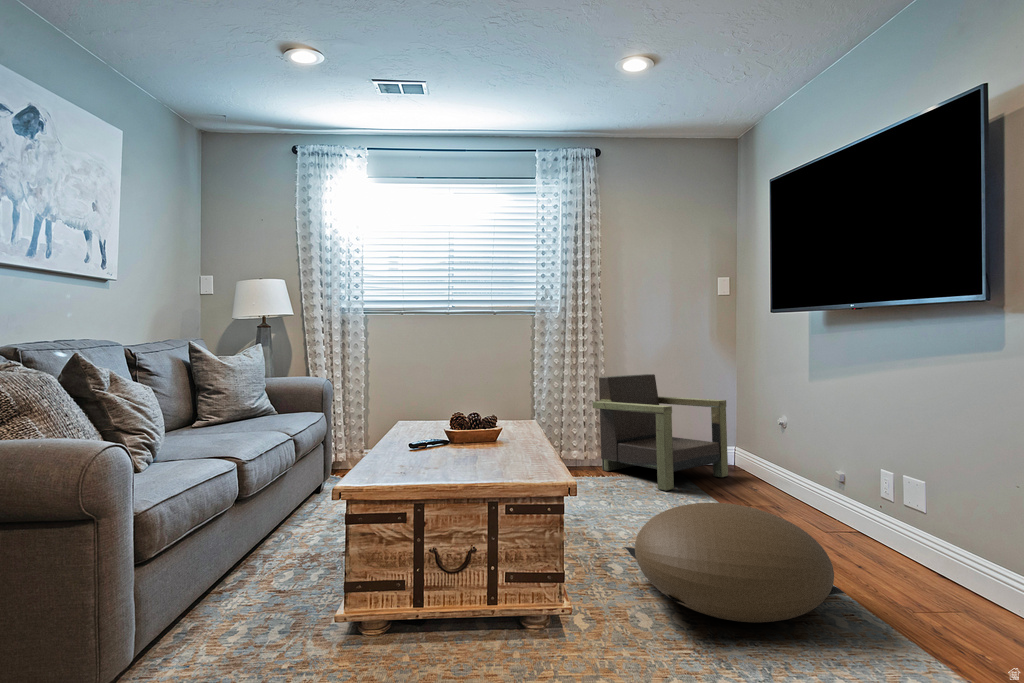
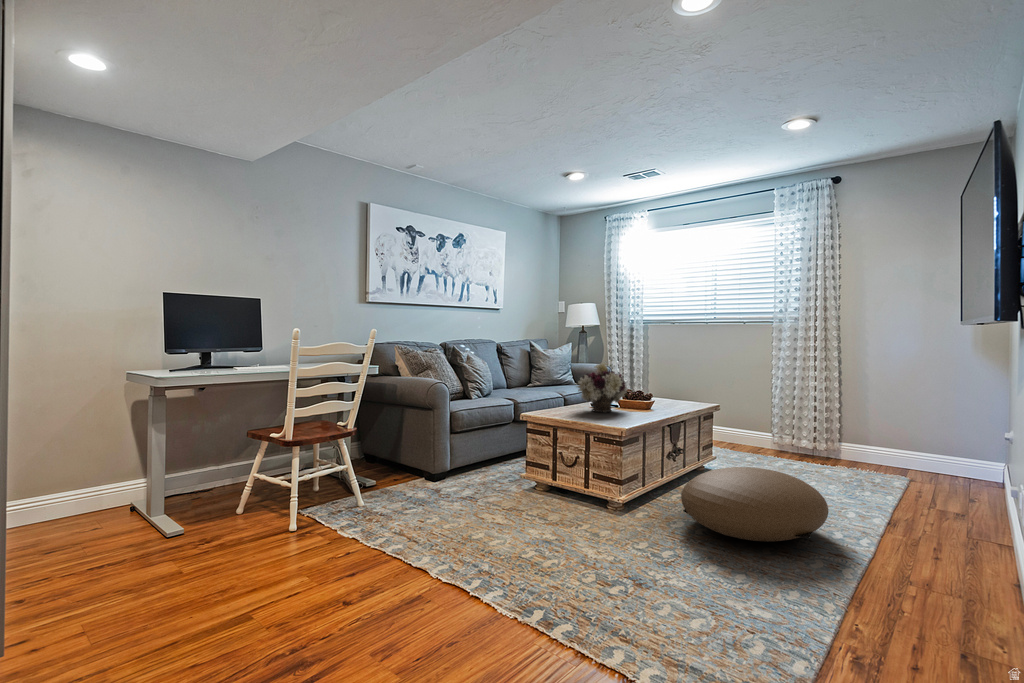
flower arrangement: none [406,369,483,455] -> present [577,363,628,412]
armchair: present [592,374,728,491] -> none [811,380,951,486]

